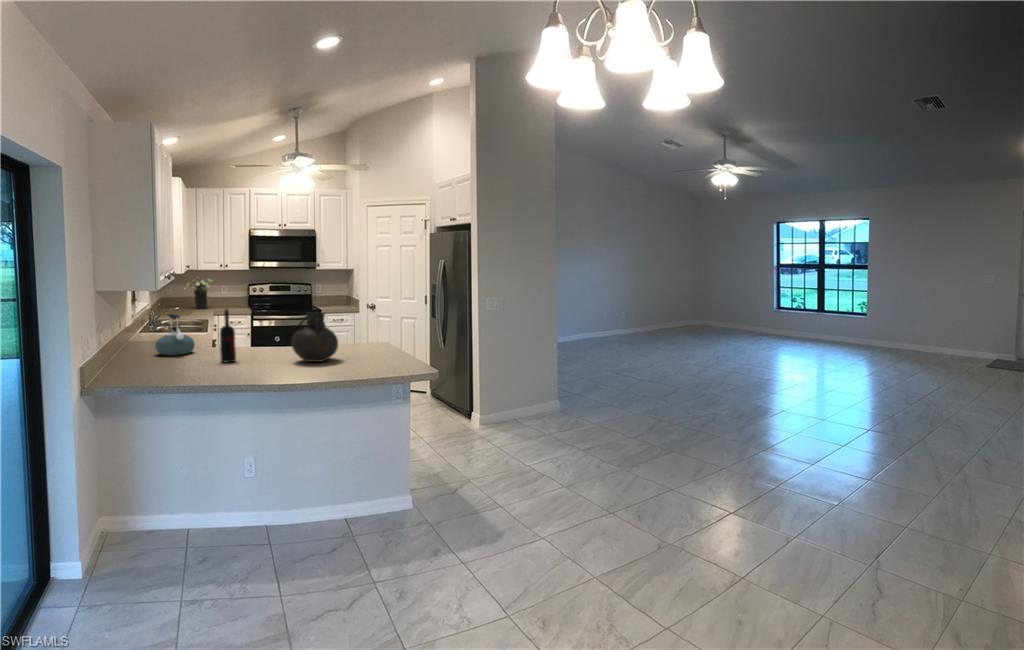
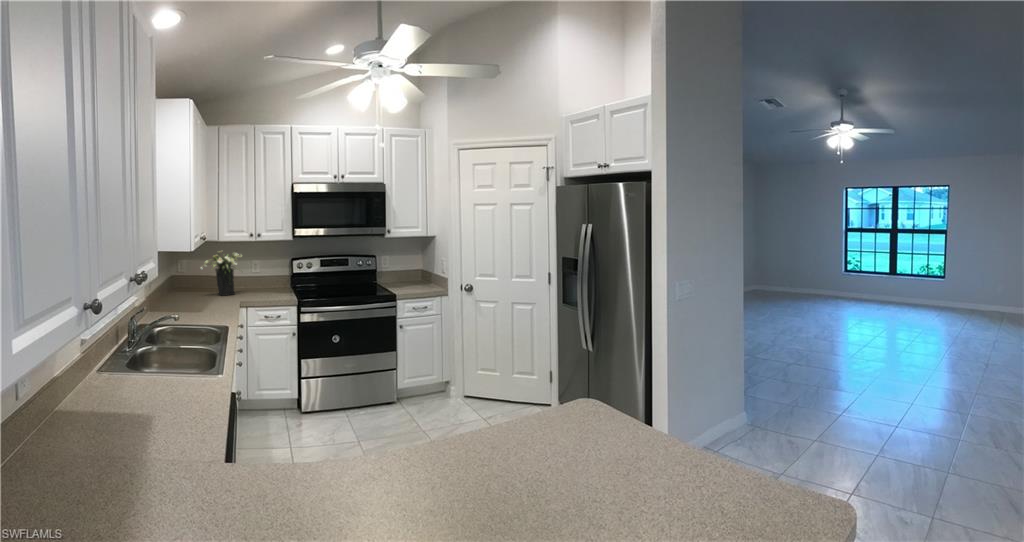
wine bottle: present [220,309,236,363] -> none [228,344,275,503]
vase: present [291,312,338,362] -> none [433,346,560,496]
kettle: present [155,314,195,355] -> none [72,346,175,457]

